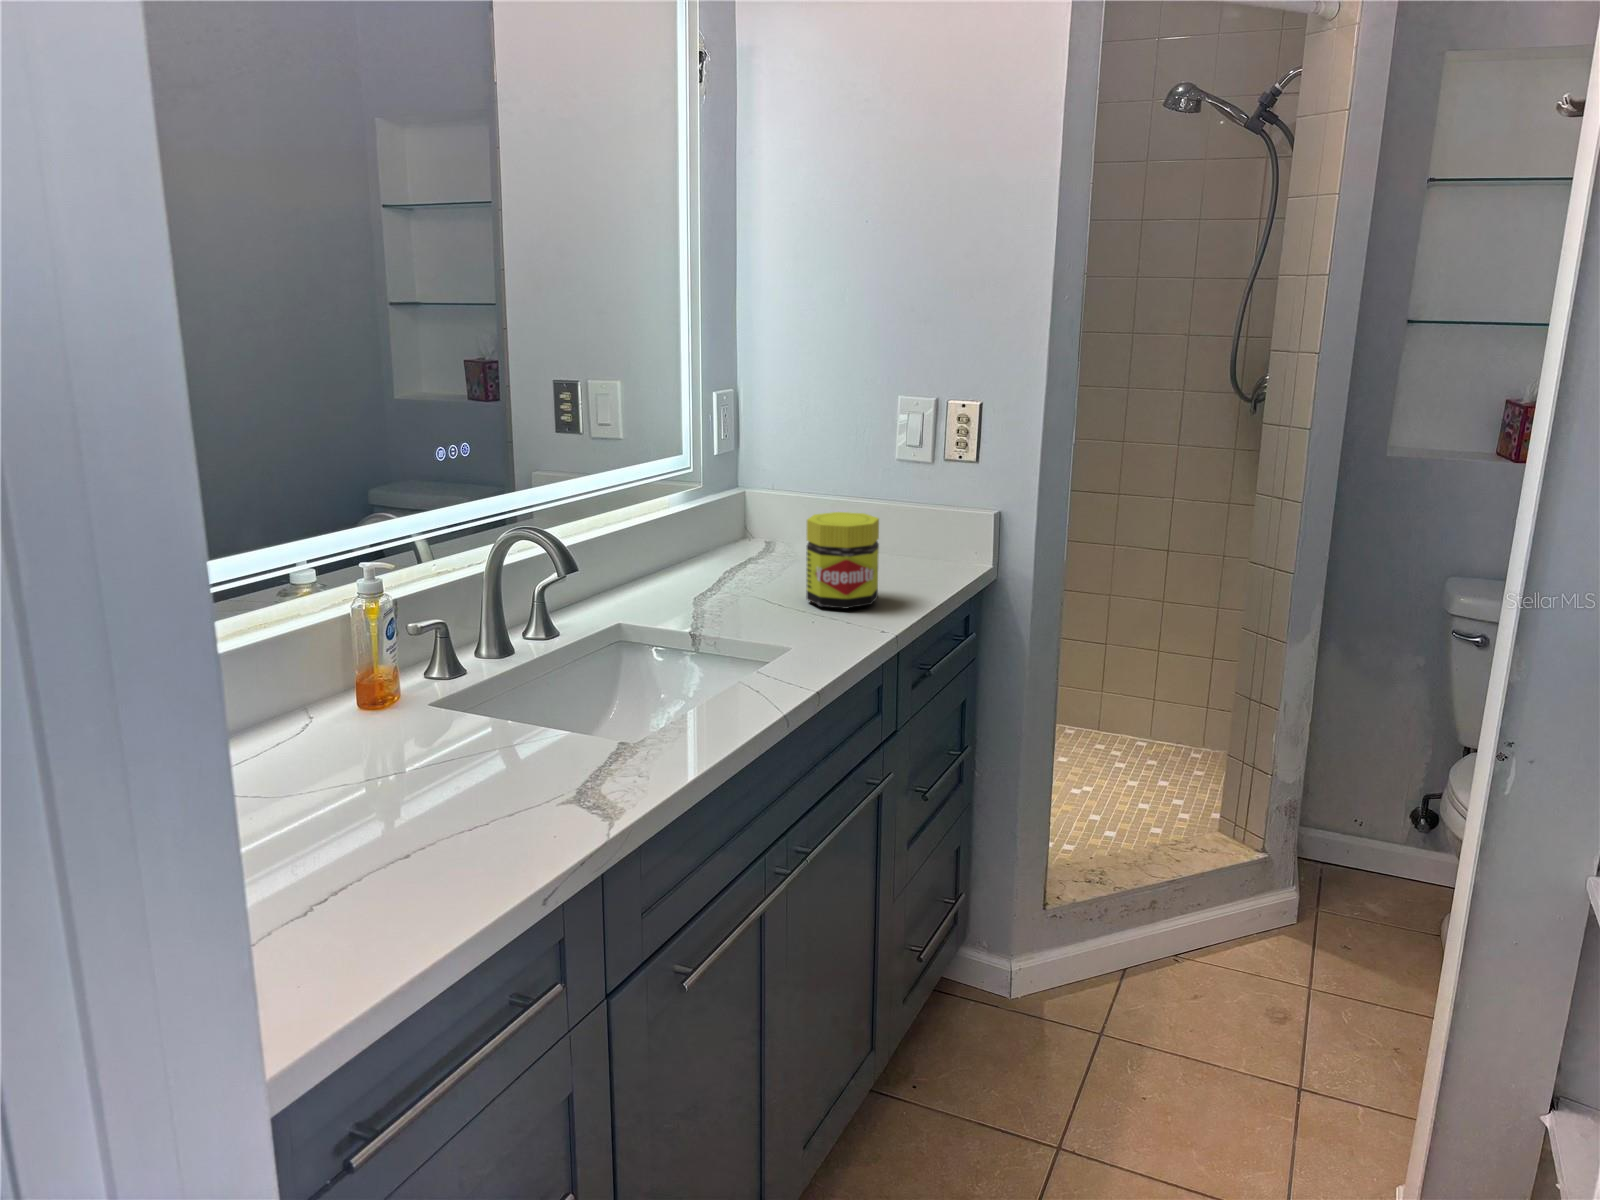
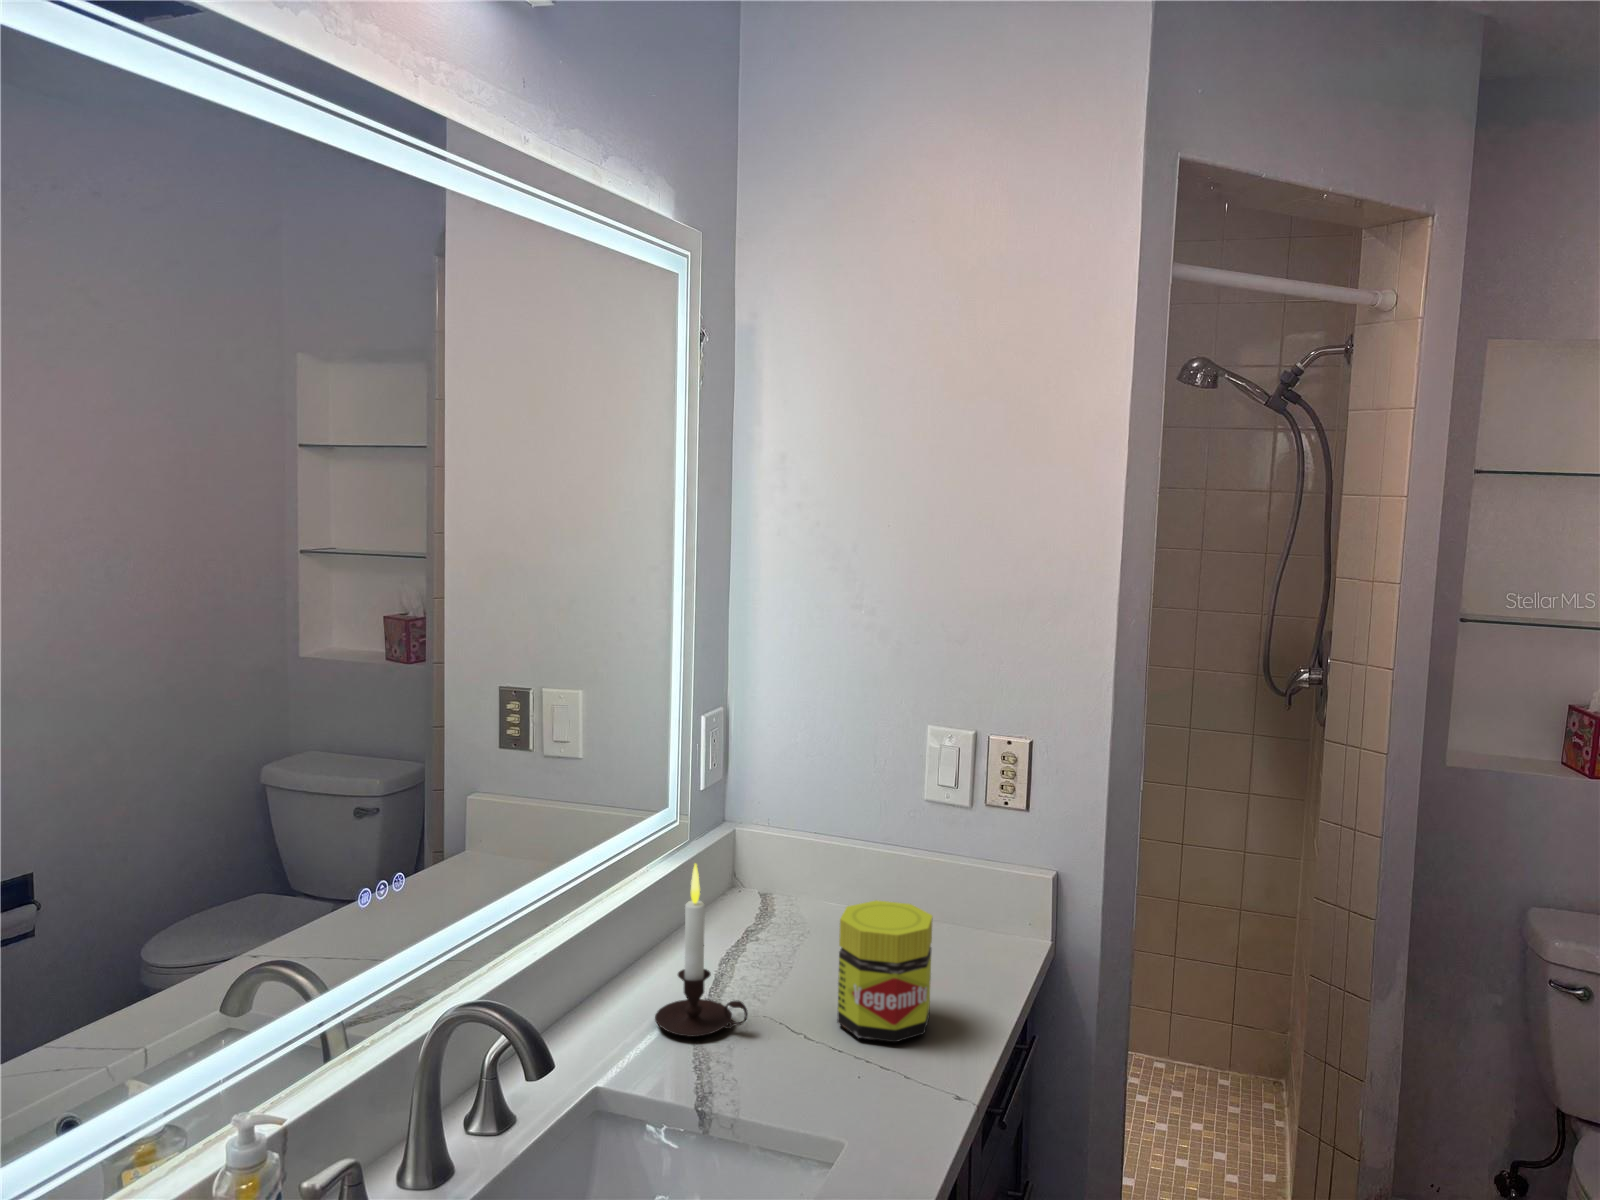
candle: none [668,476,737,605] -> present [655,864,748,1037]

